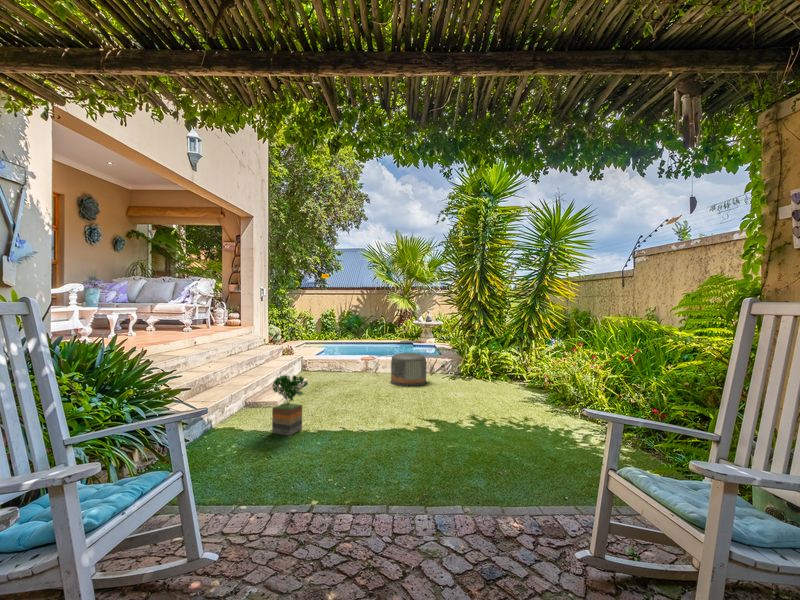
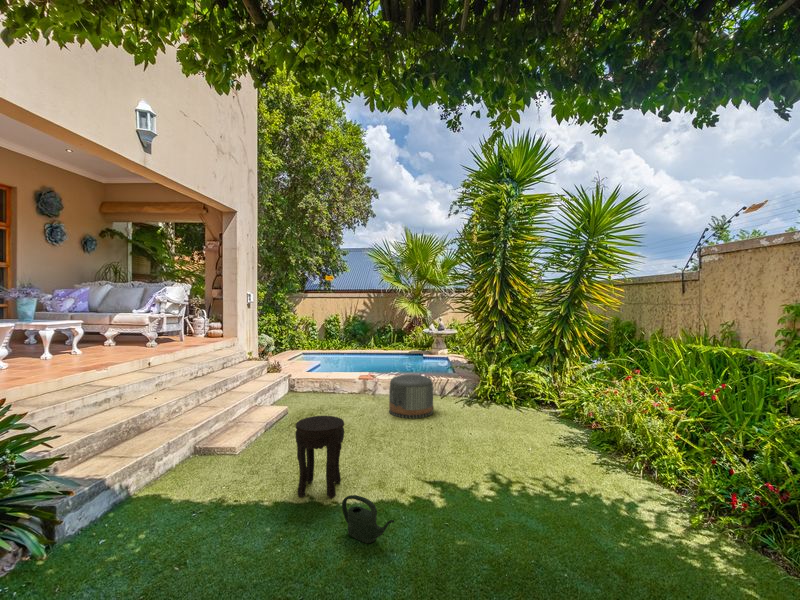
side table: none [333,373,367,428] -> present [295,416,344,498]
potted tree: present [272,375,308,436] -> none [200,422,260,516]
watering can: none [371,417,407,447] -> present [342,495,394,543]

